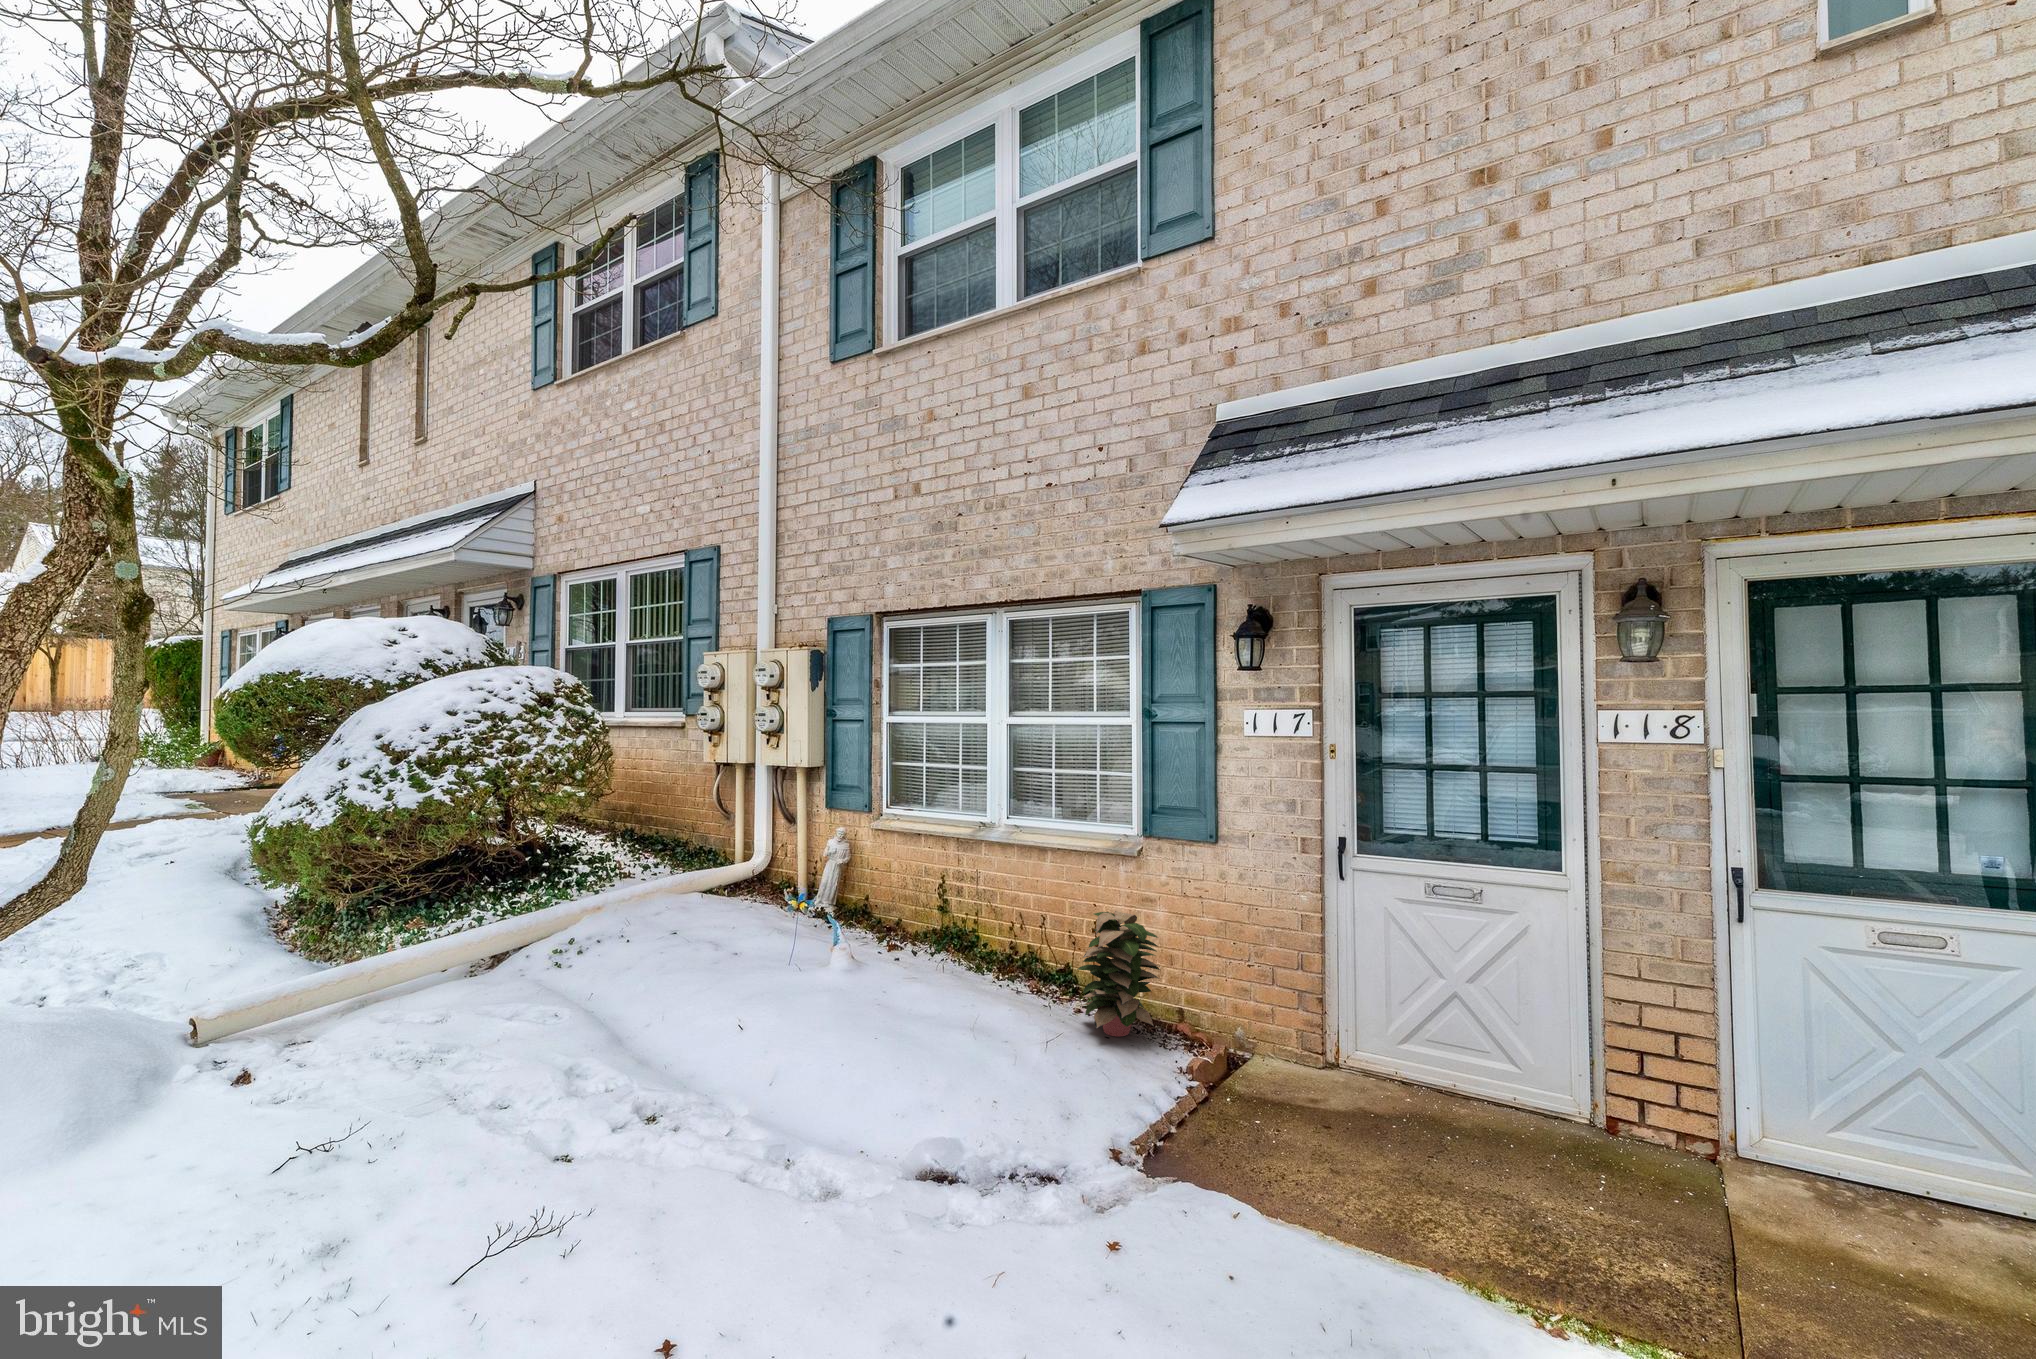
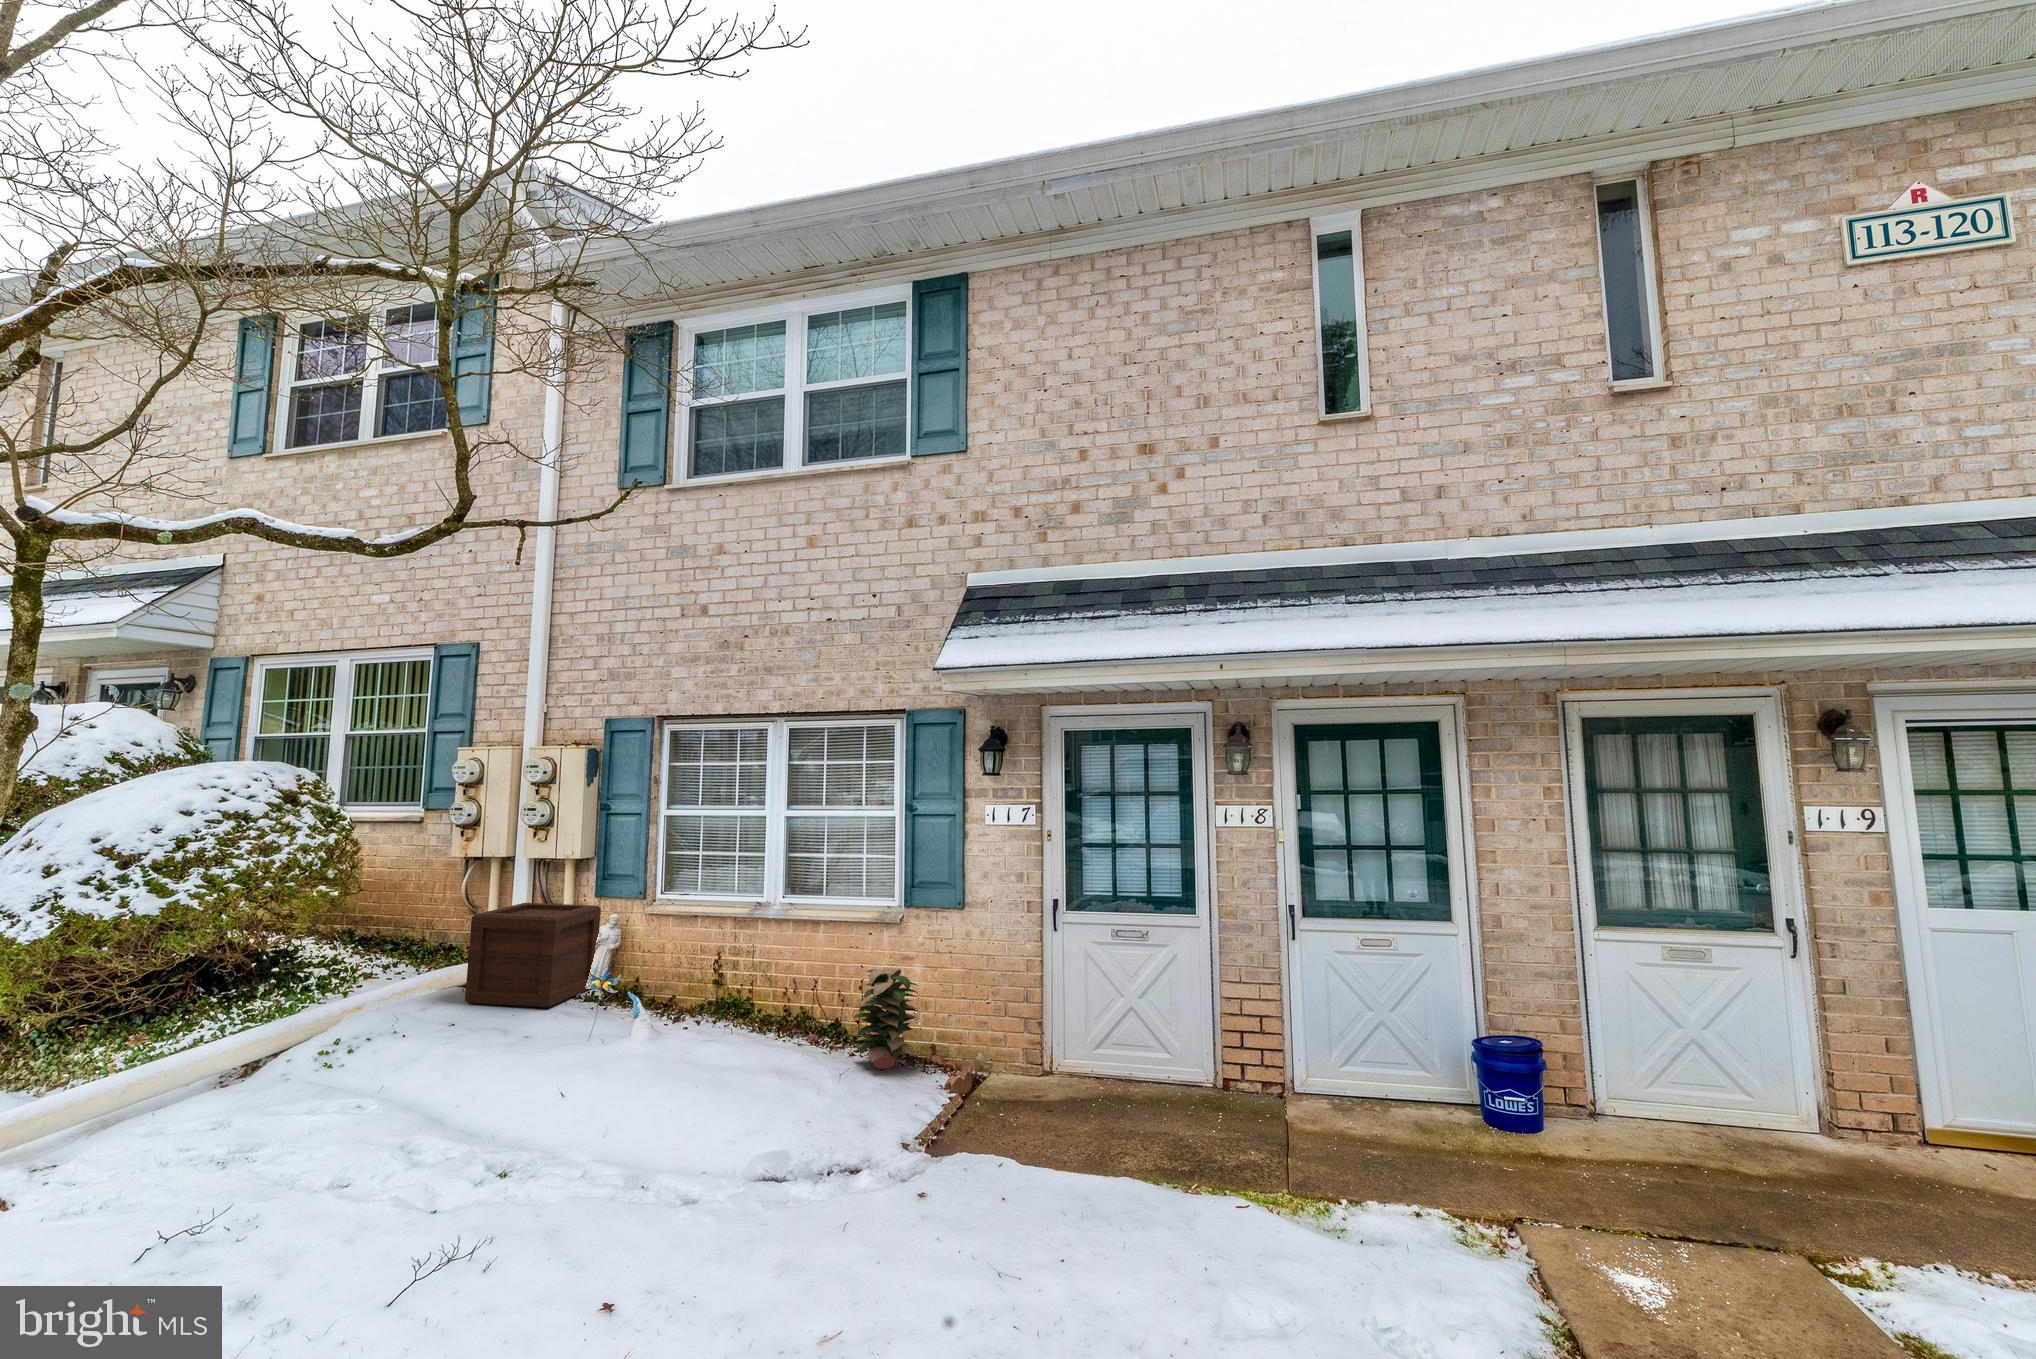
wooden crate: none [699,811,831,923] -> present [465,903,601,1007]

